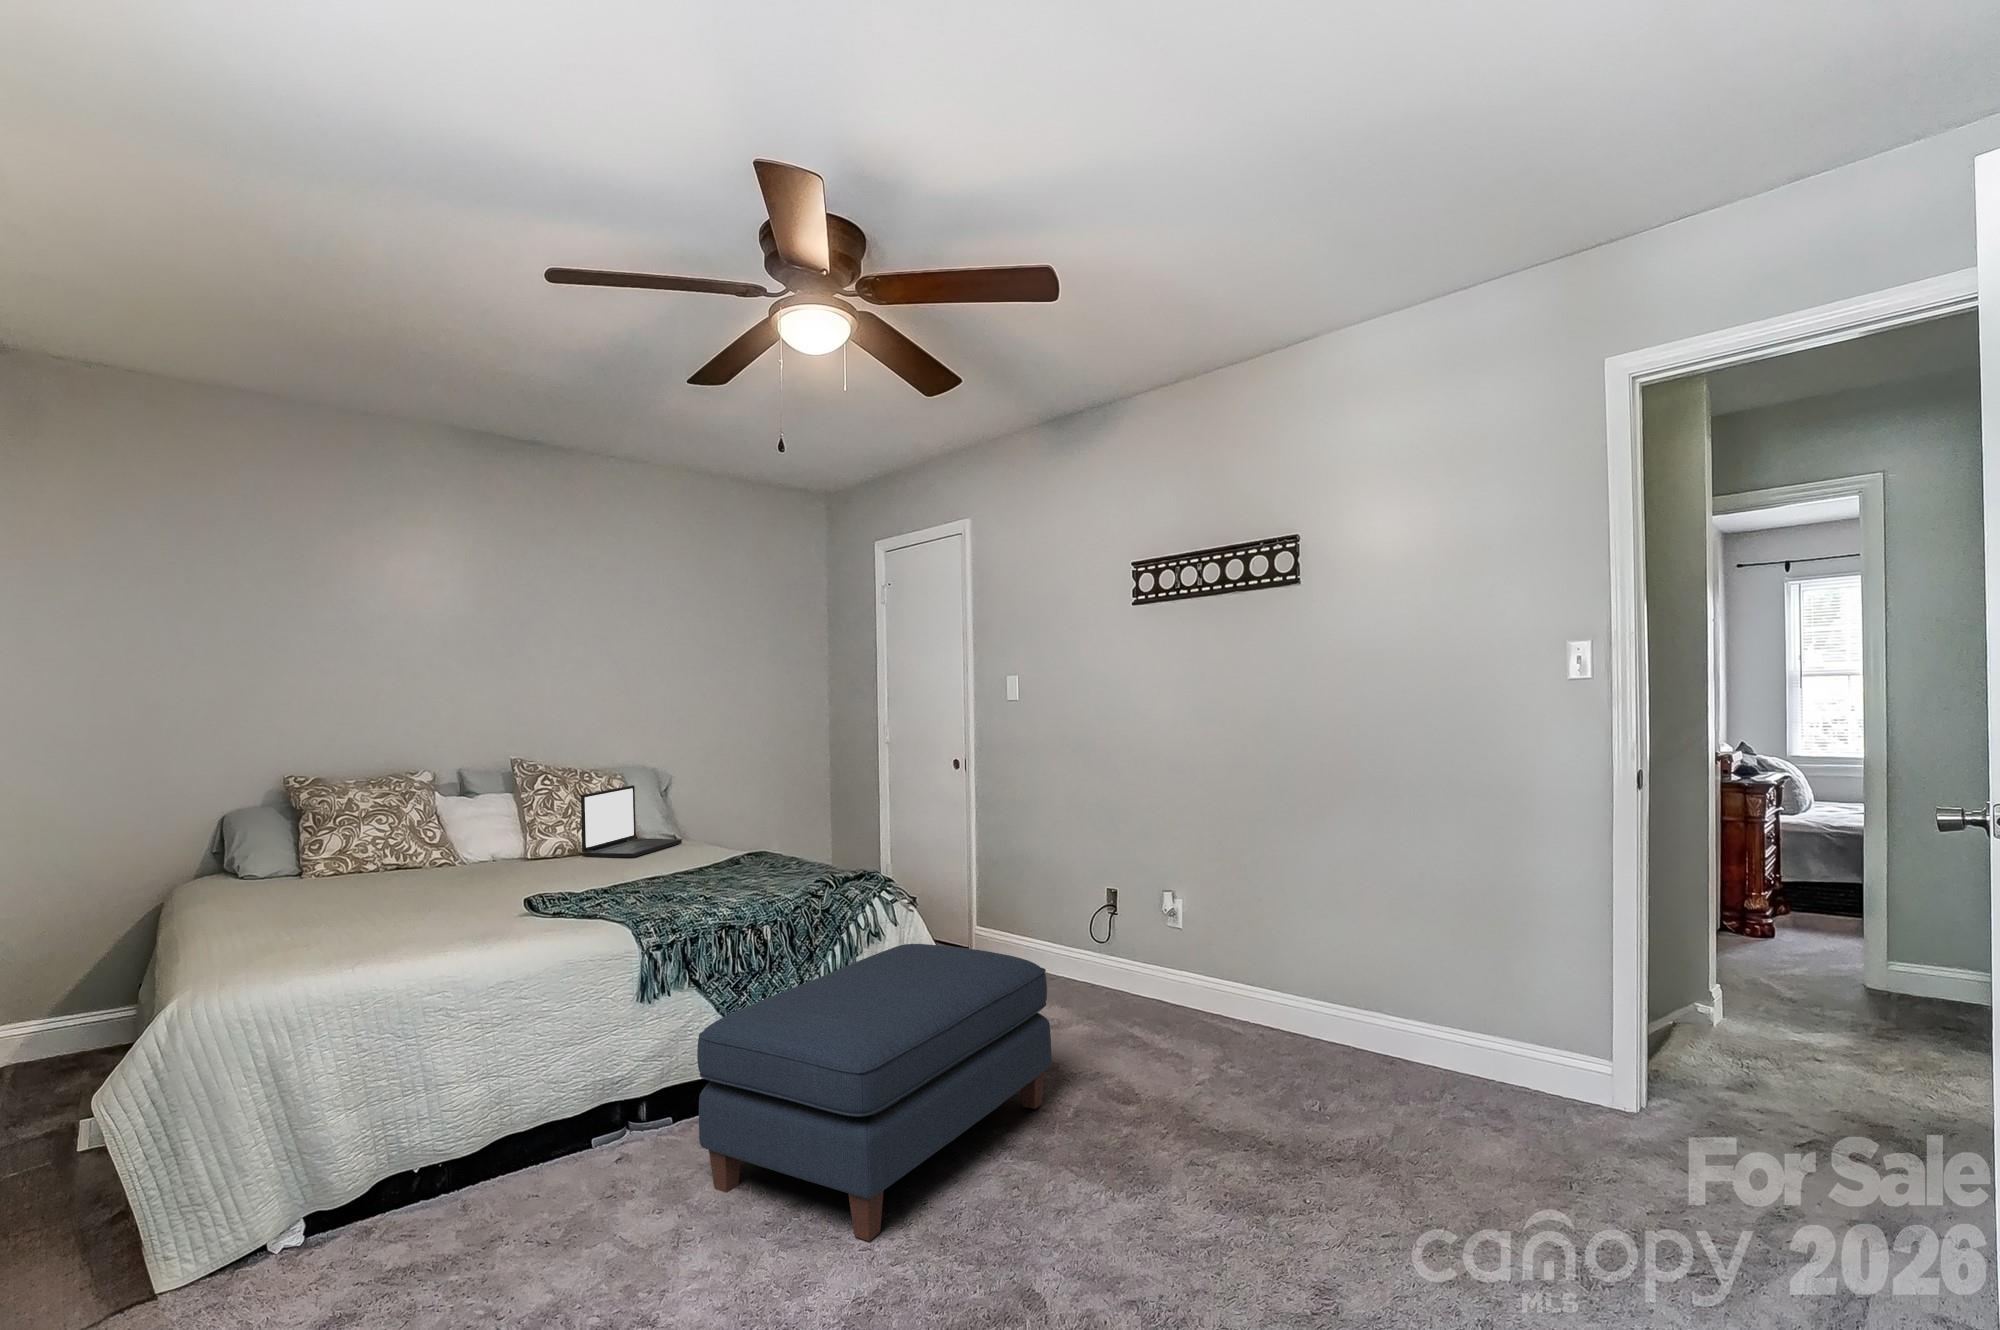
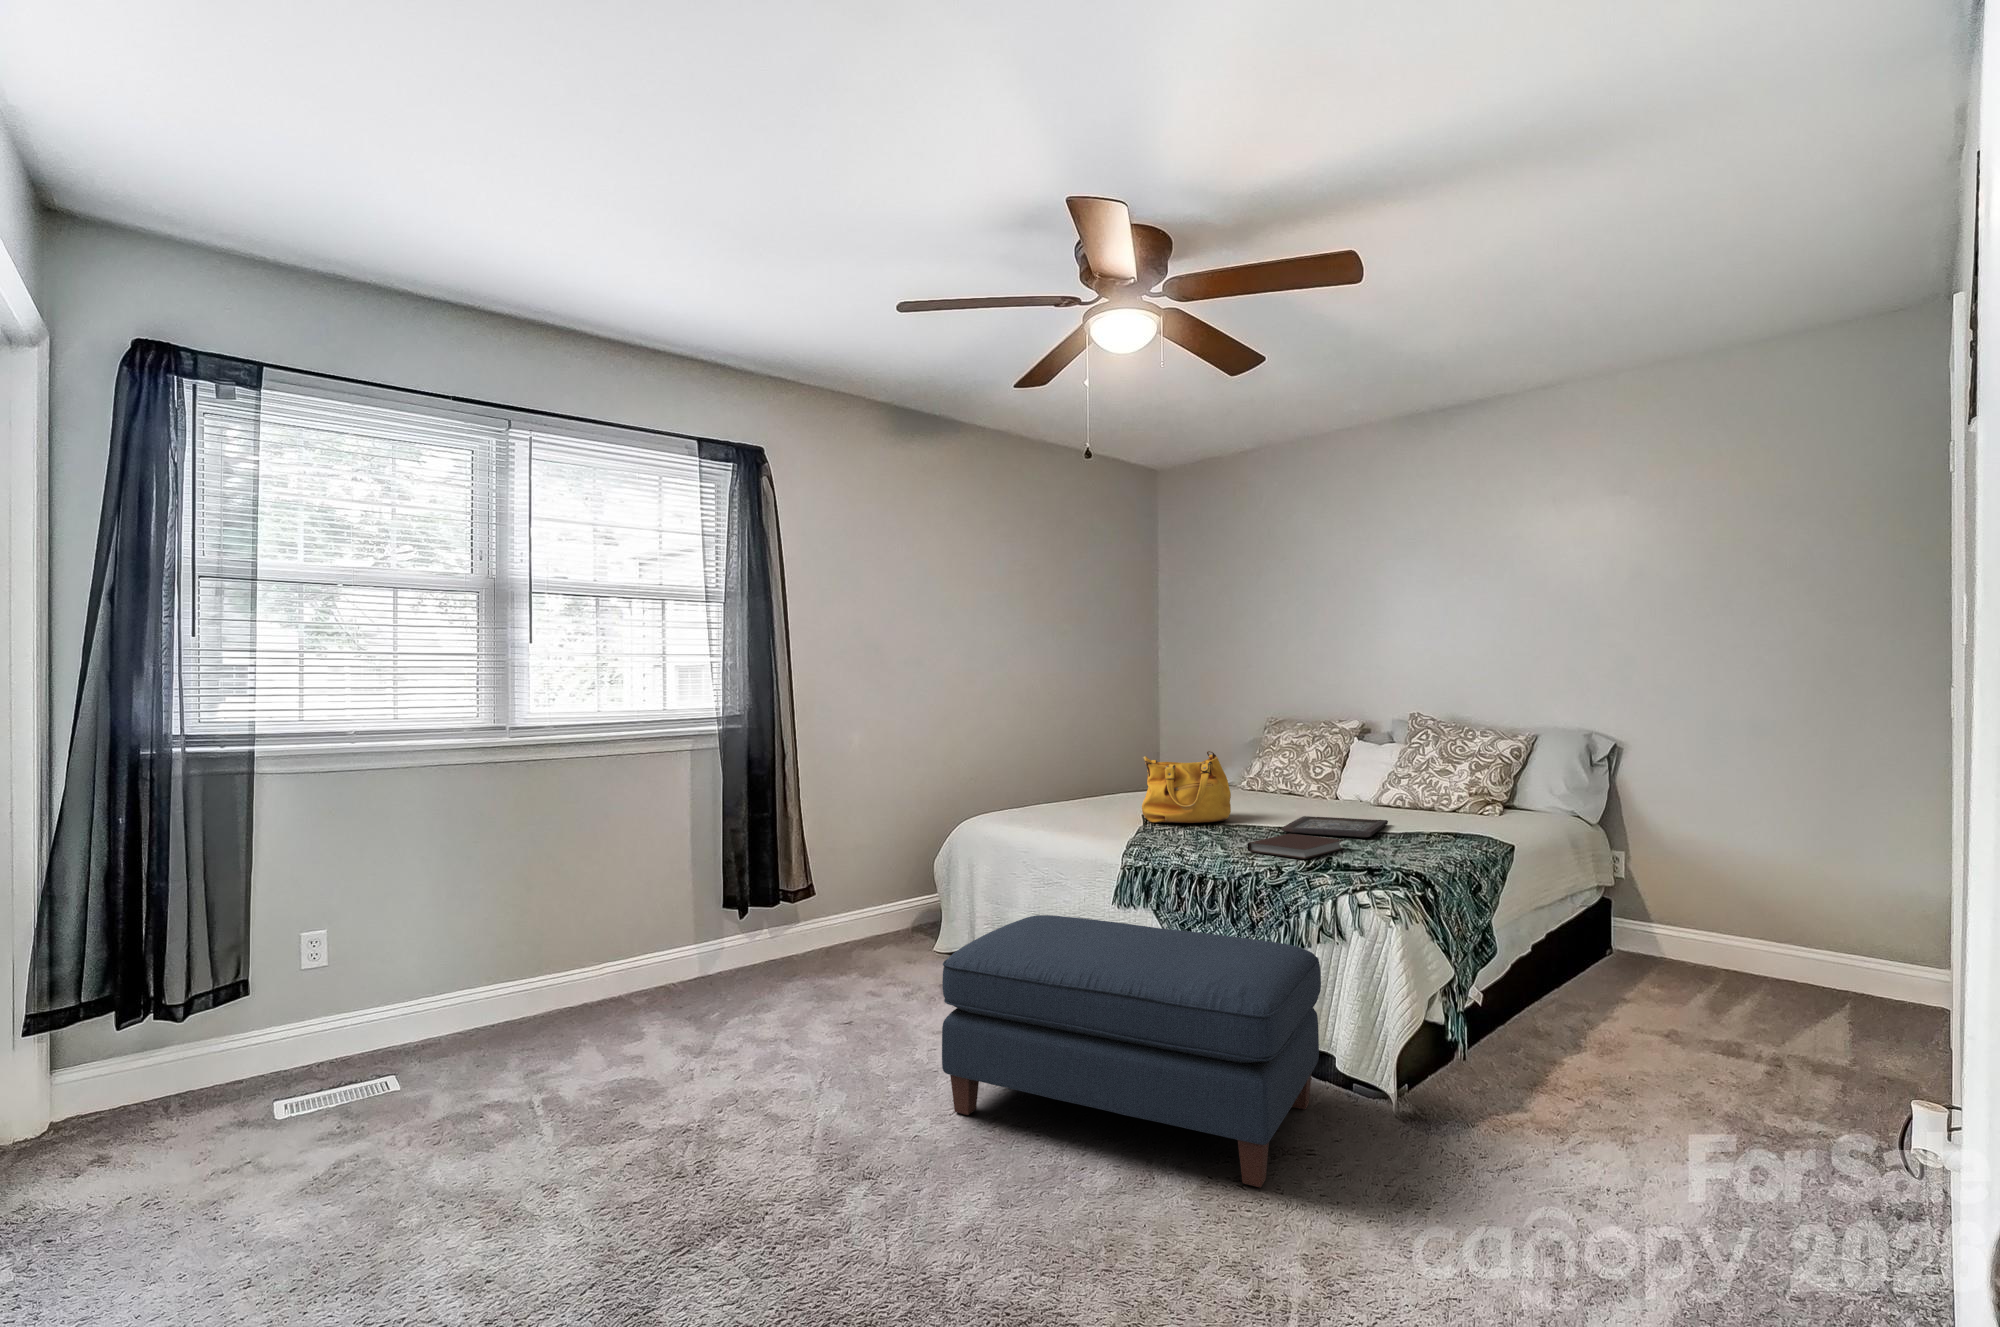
laptop: present [581,785,682,857] -> none [1395,751,1505,821]
handbag: none [441,817,564,919] -> present [1142,751,1231,823]
tray: none [578,859,711,885] -> present [1281,816,1388,837]
notebook: none [686,871,777,899] -> present [1247,834,1342,859]

